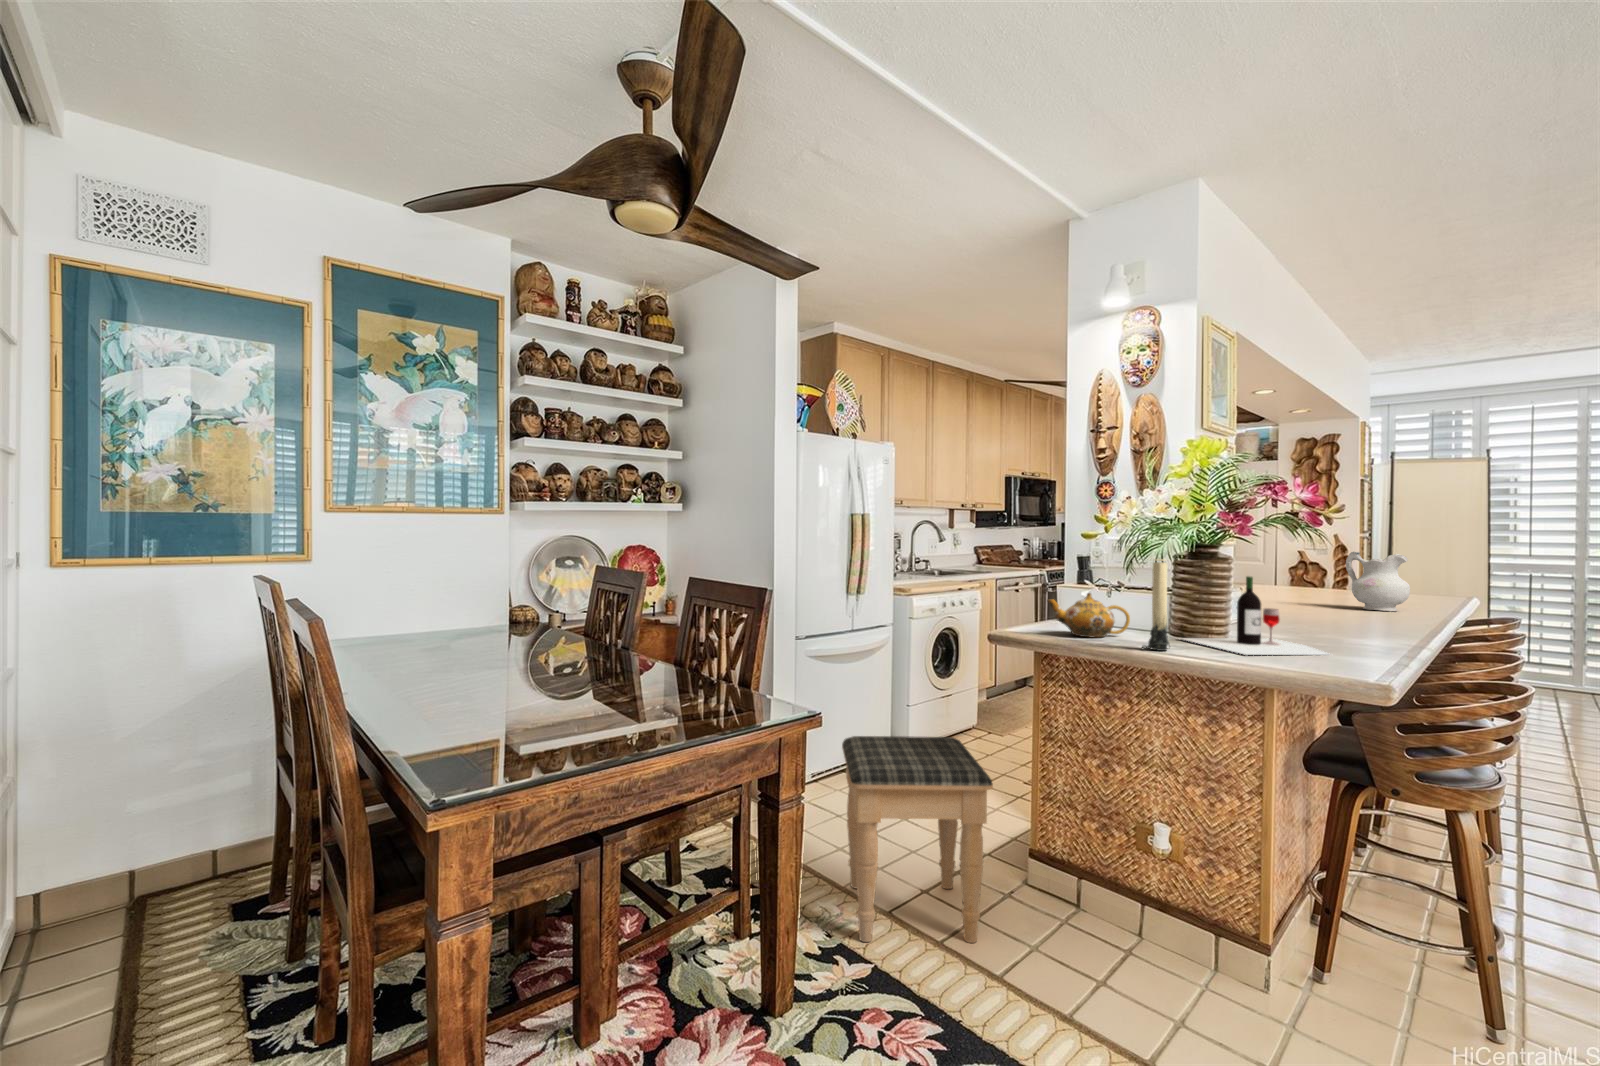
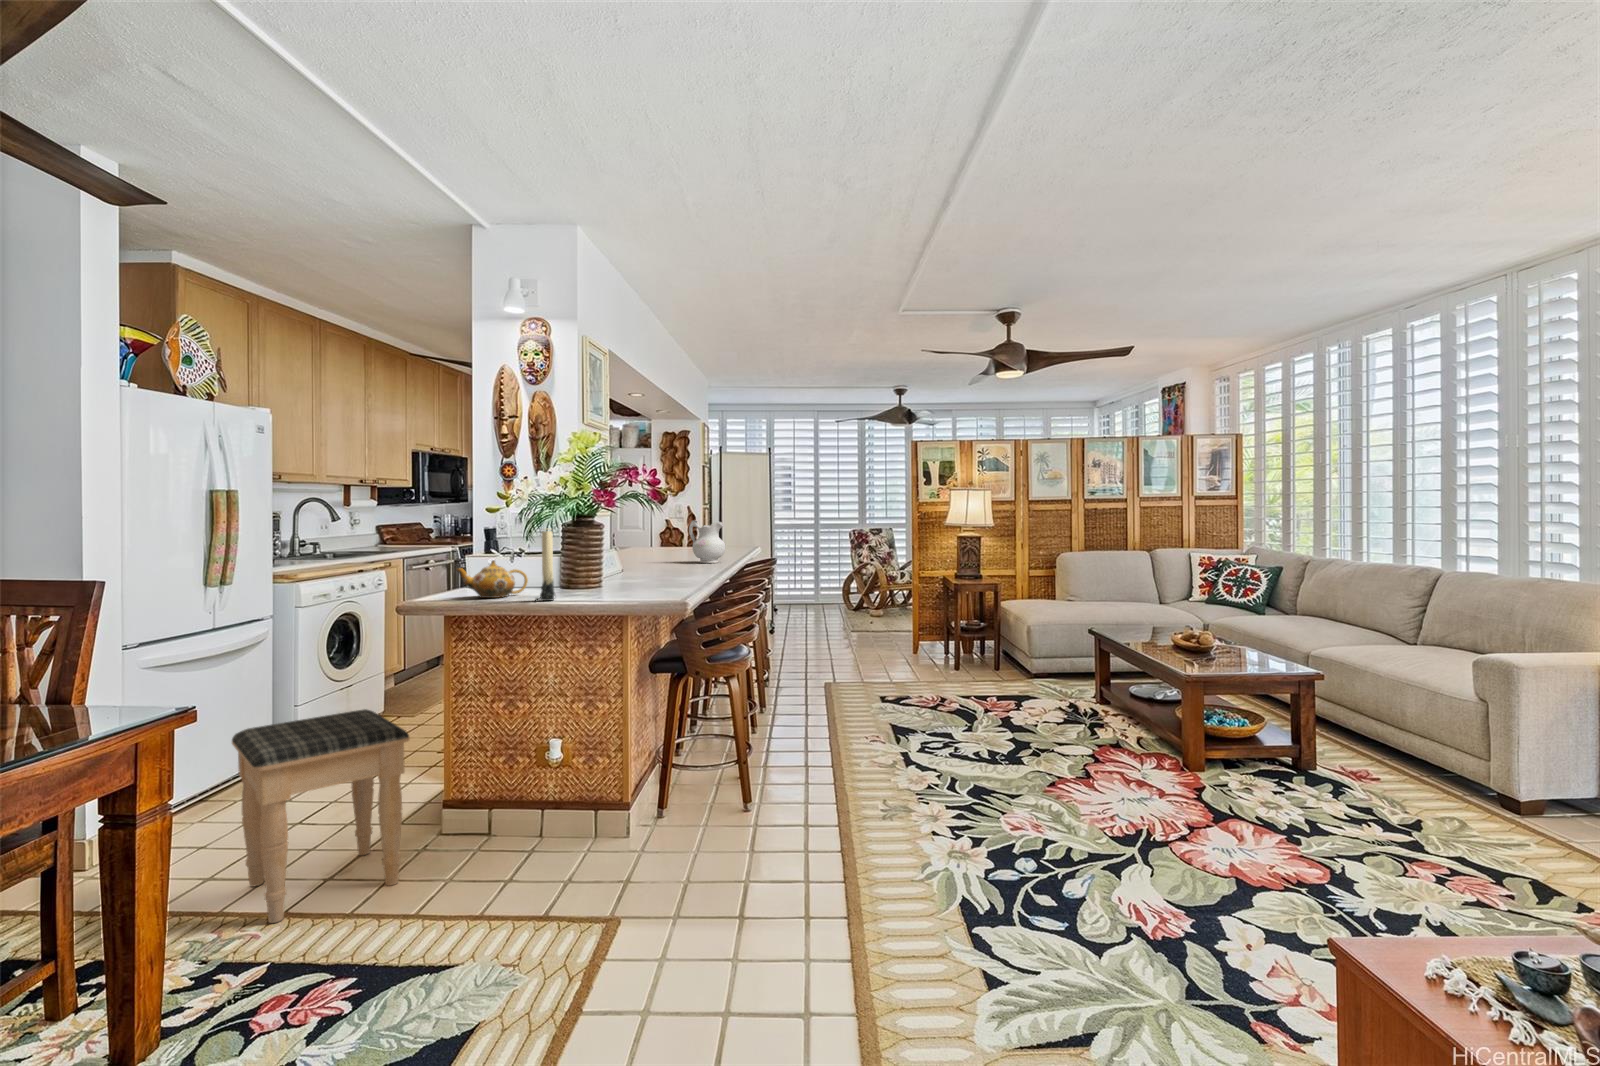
wine bottle: present [1183,576,1329,655] -> none [564,540,675,597]

